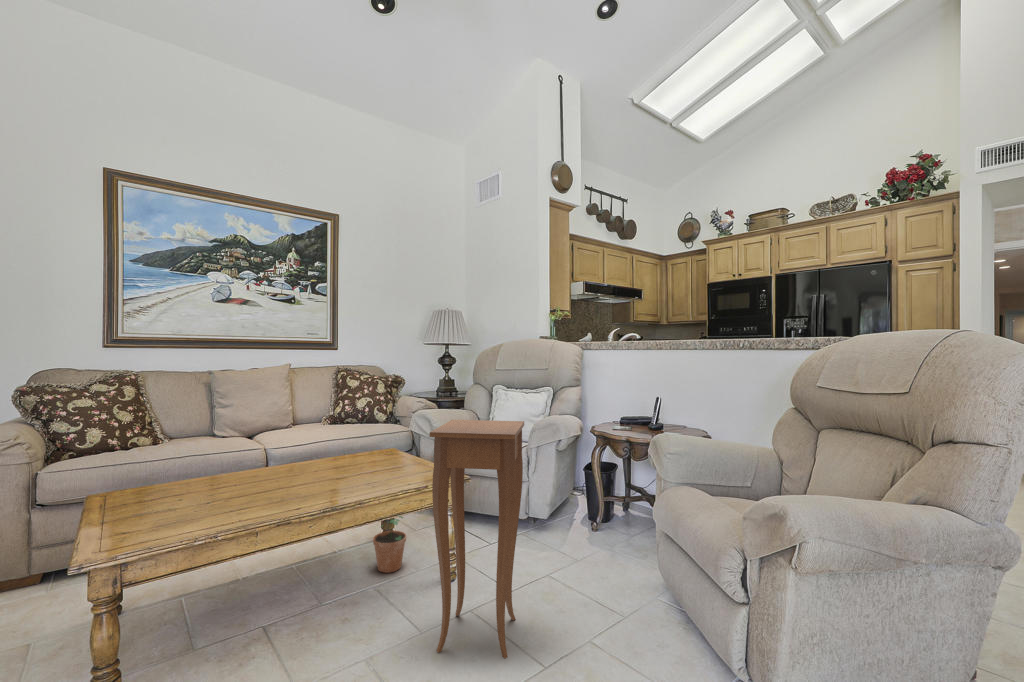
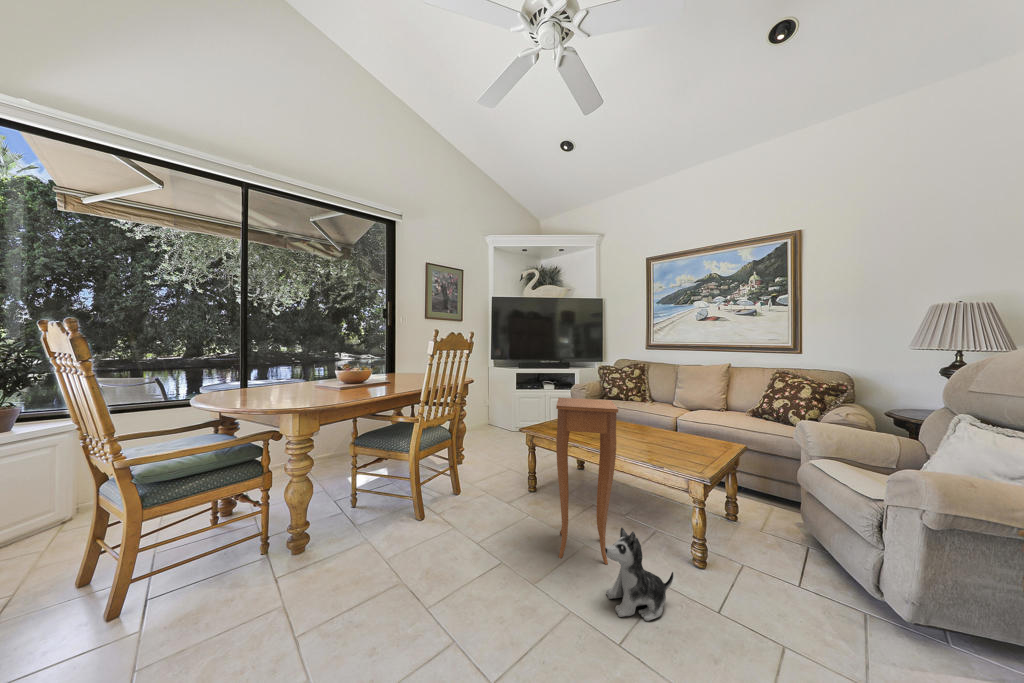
potted plant: present [373,516,406,573] -> none [638,442,671,516]
plush toy: none [556,536,605,625] -> present [605,528,673,621]

